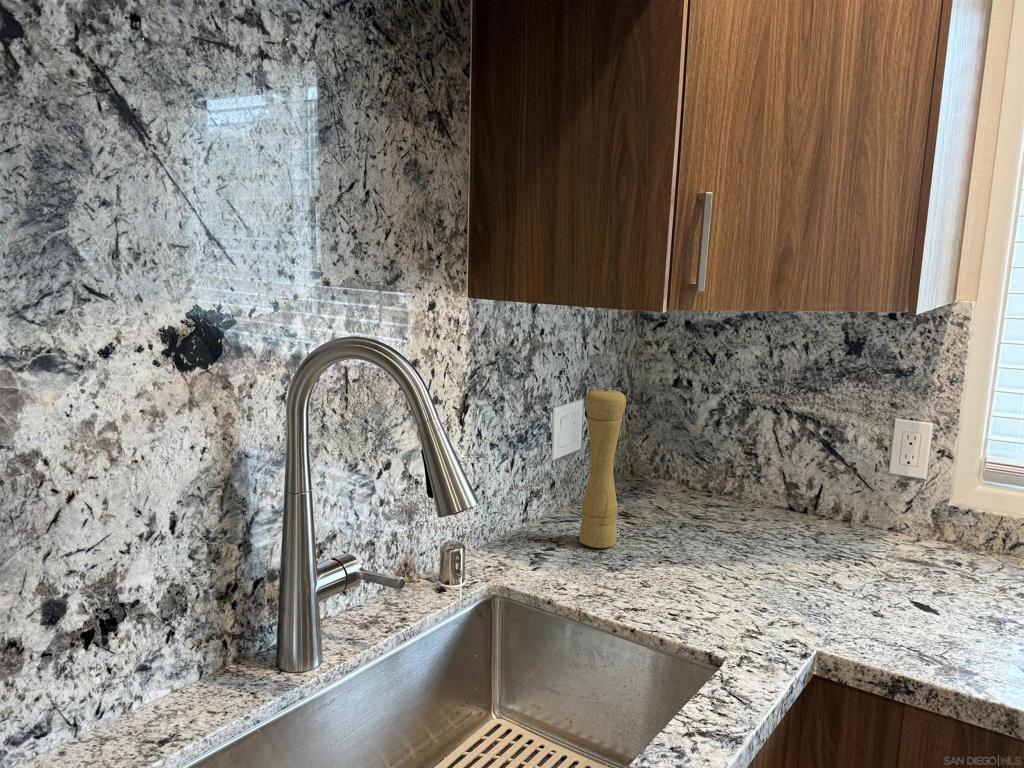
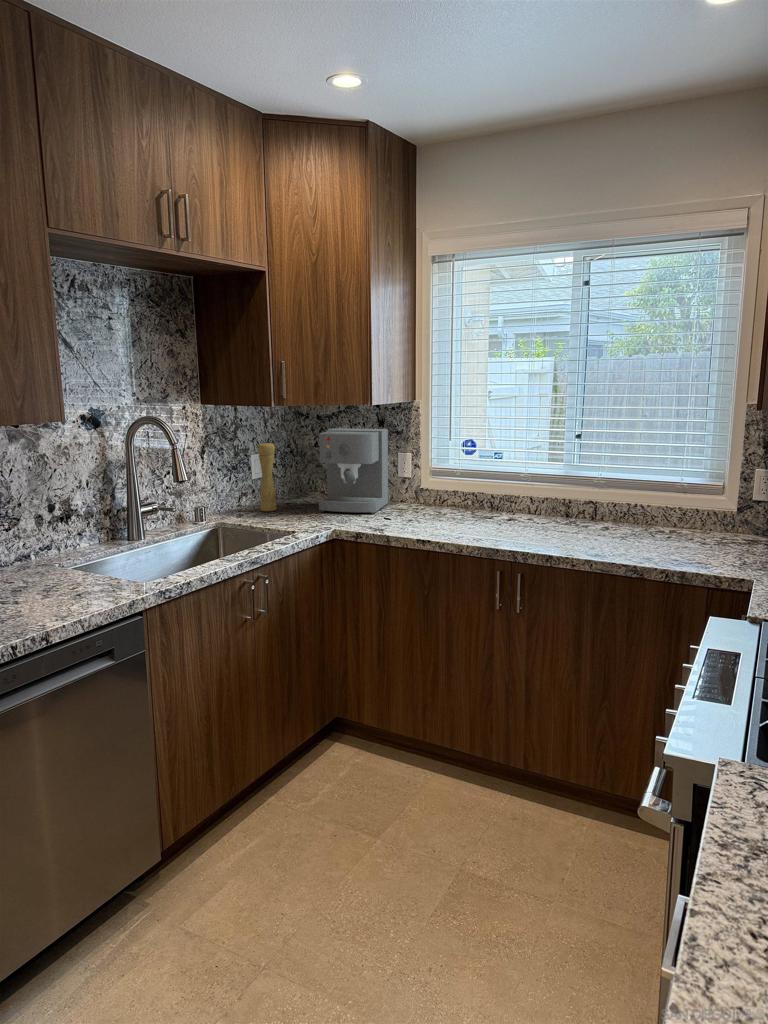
coffee maker: none [721,358,887,580] -> present [319,428,388,514]

